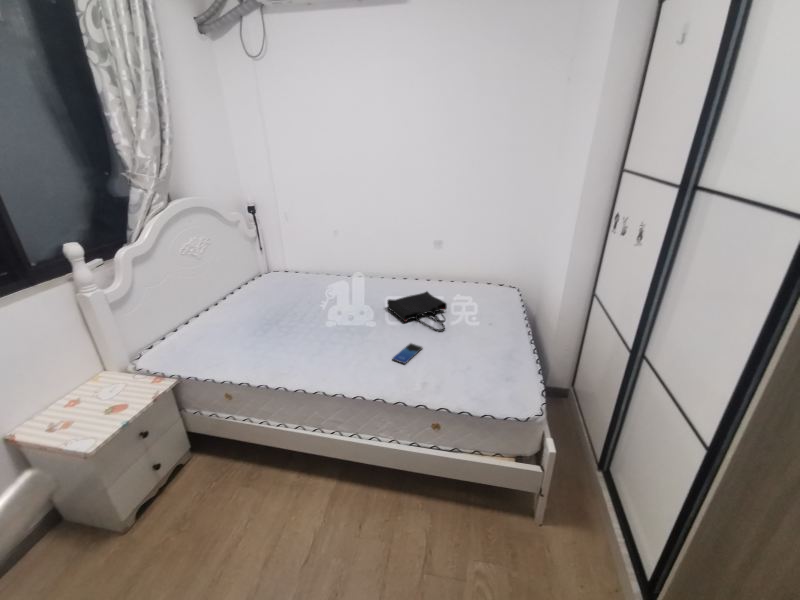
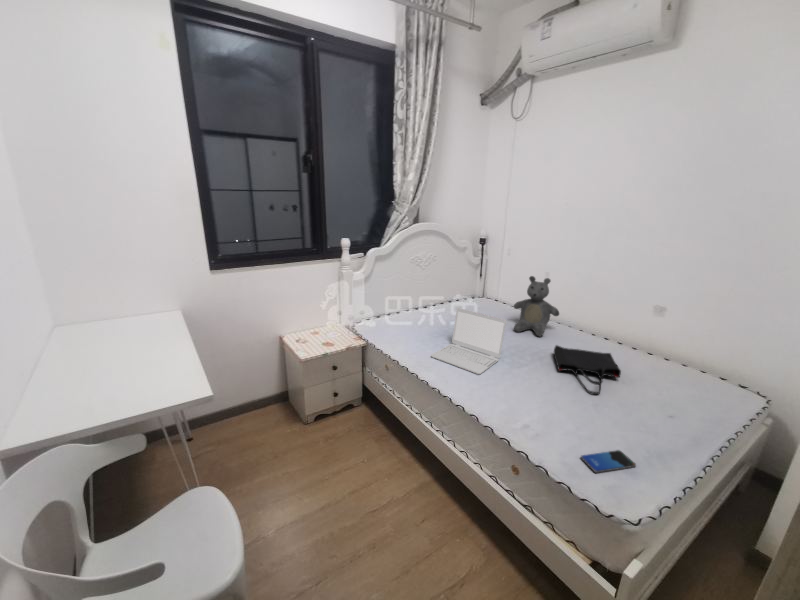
teddy bear: none [325,238,370,298] -> present [514,276,559,337]
laptop: none [284,292,352,361] -> present [431,308,506,374]
smartphone: present [393,344,422,364] -> present [581,450,636,472]

